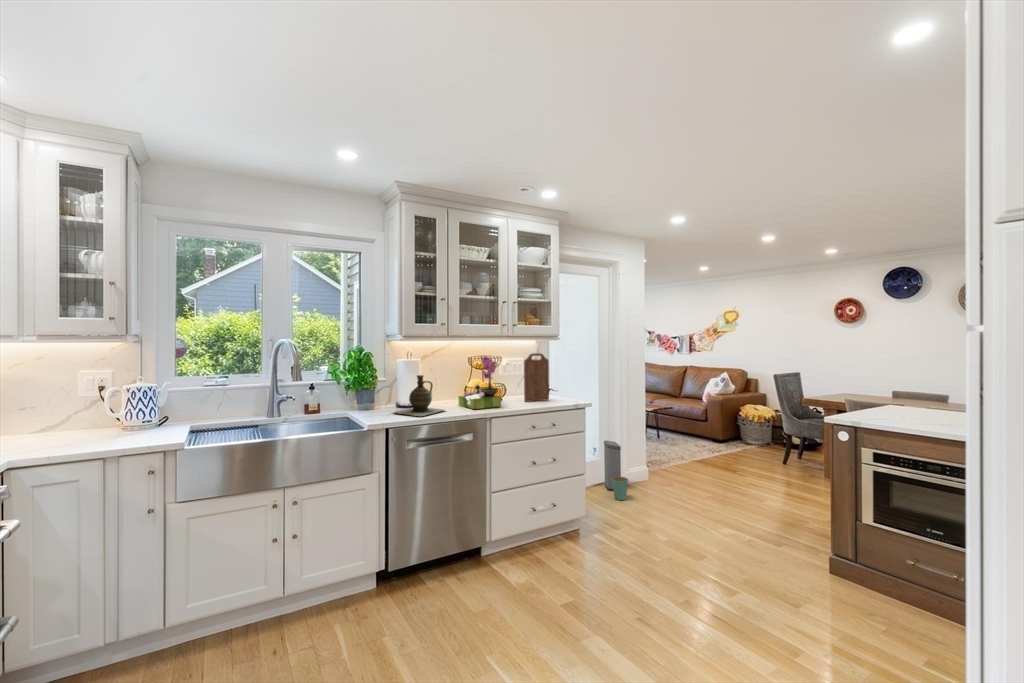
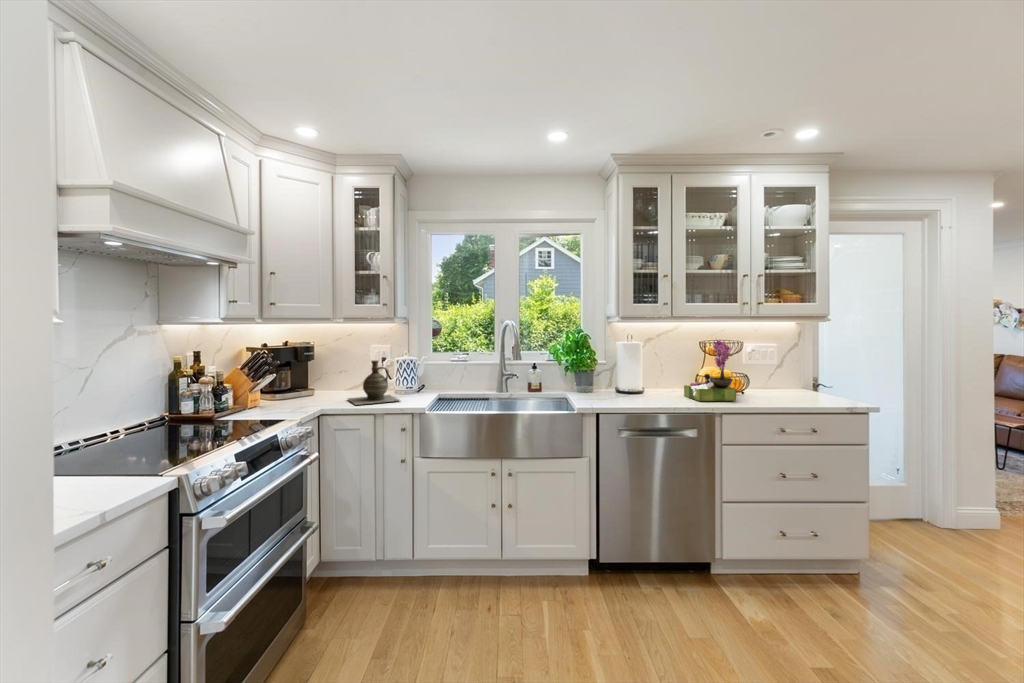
cutting board: present [524,353,549,402] -> none [772,338,809,398]
ceramic jug: present [394,375,443,416] -> present [348,360,400,405]
trash can: present [604,440,628,500] -> none [912,463,950,550]

